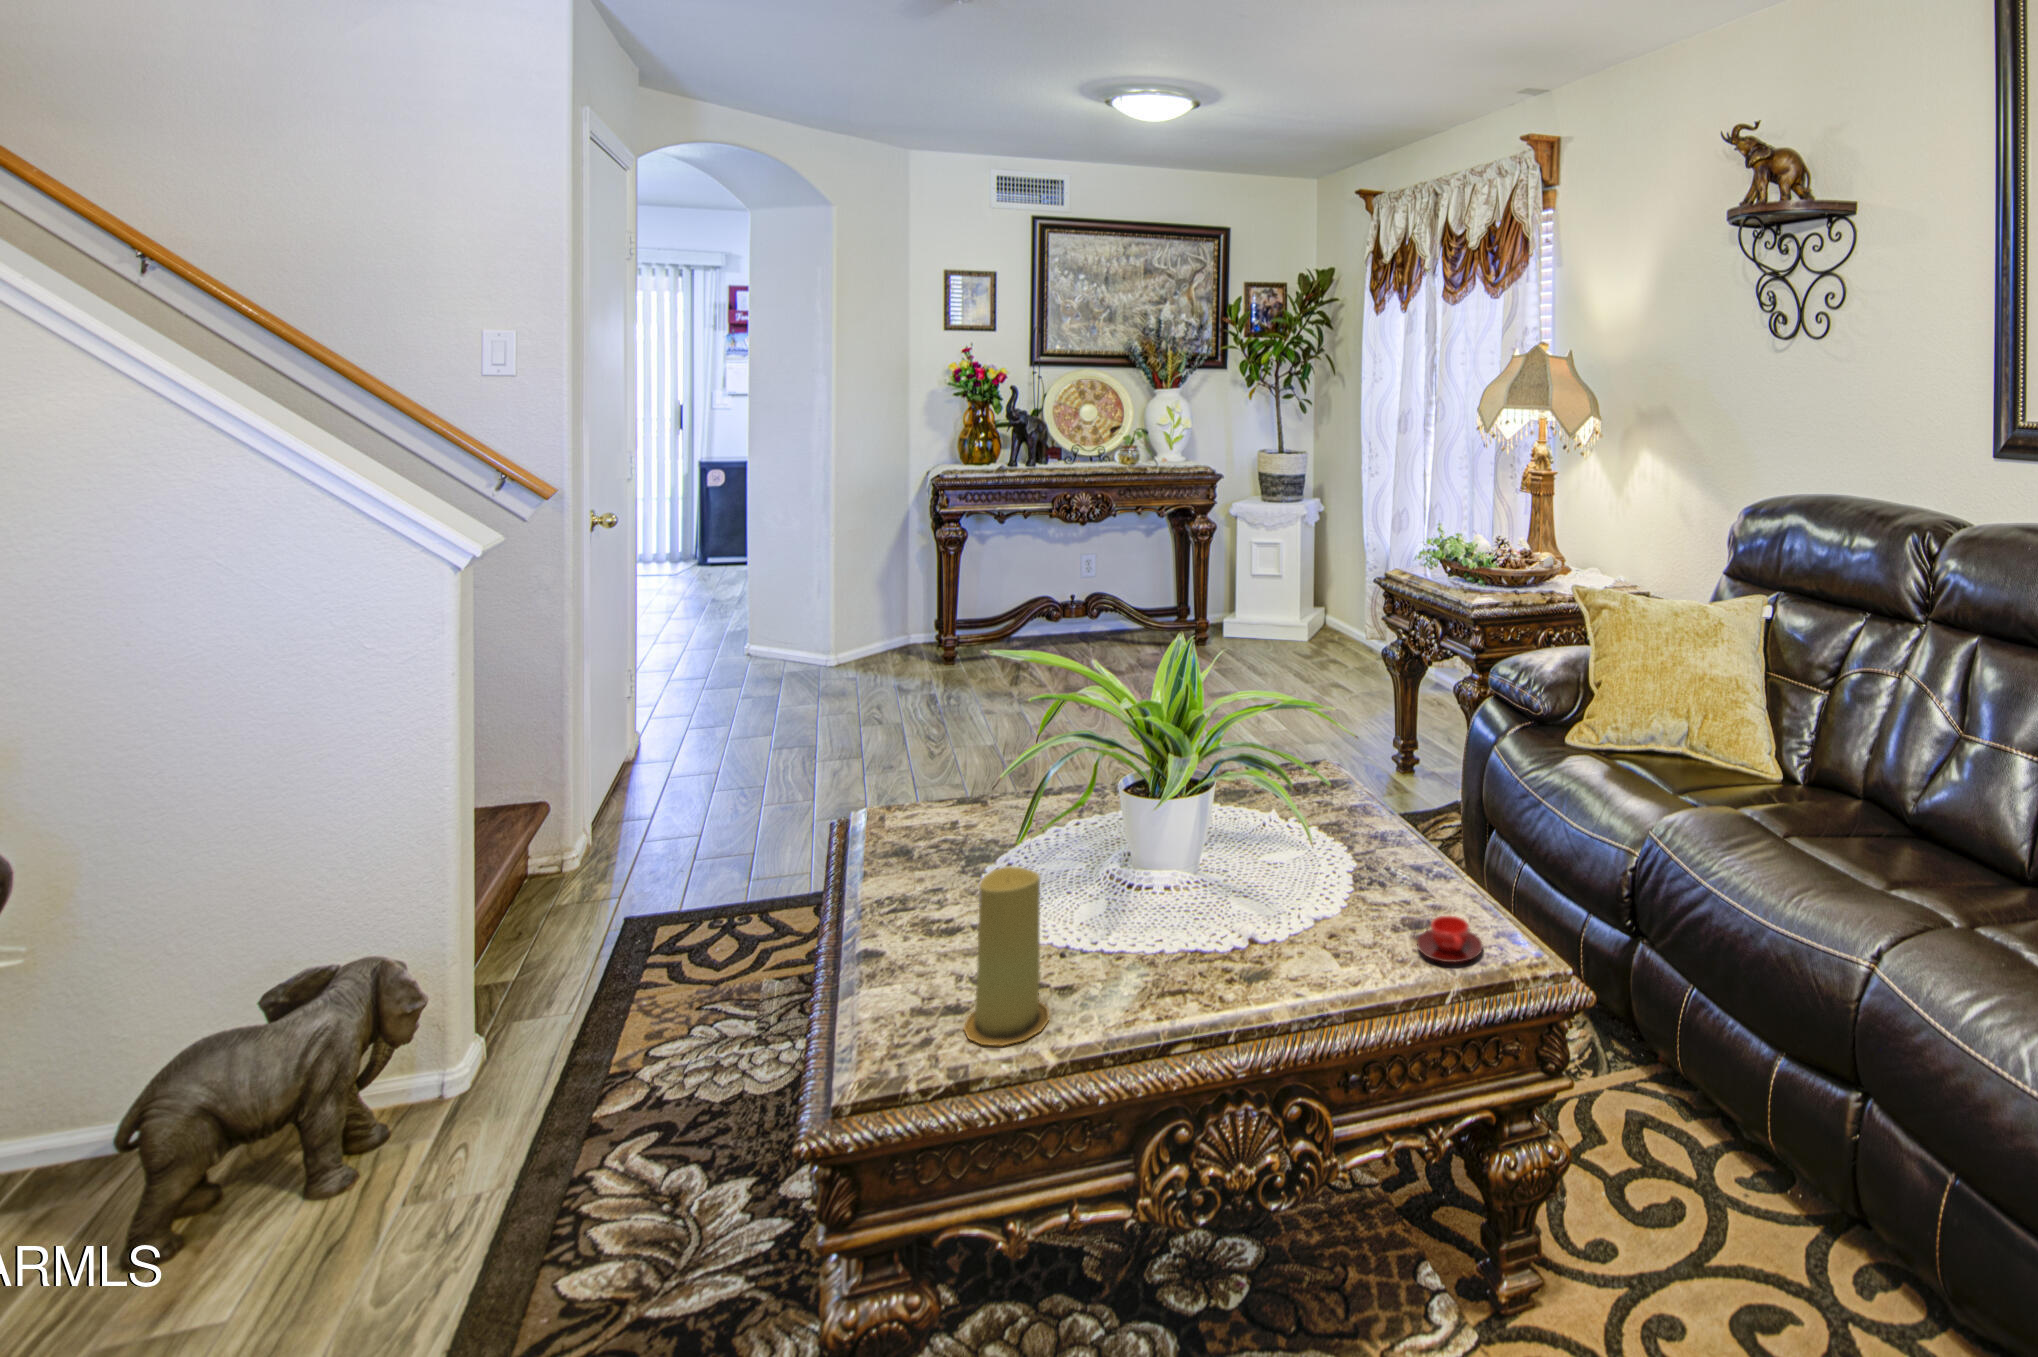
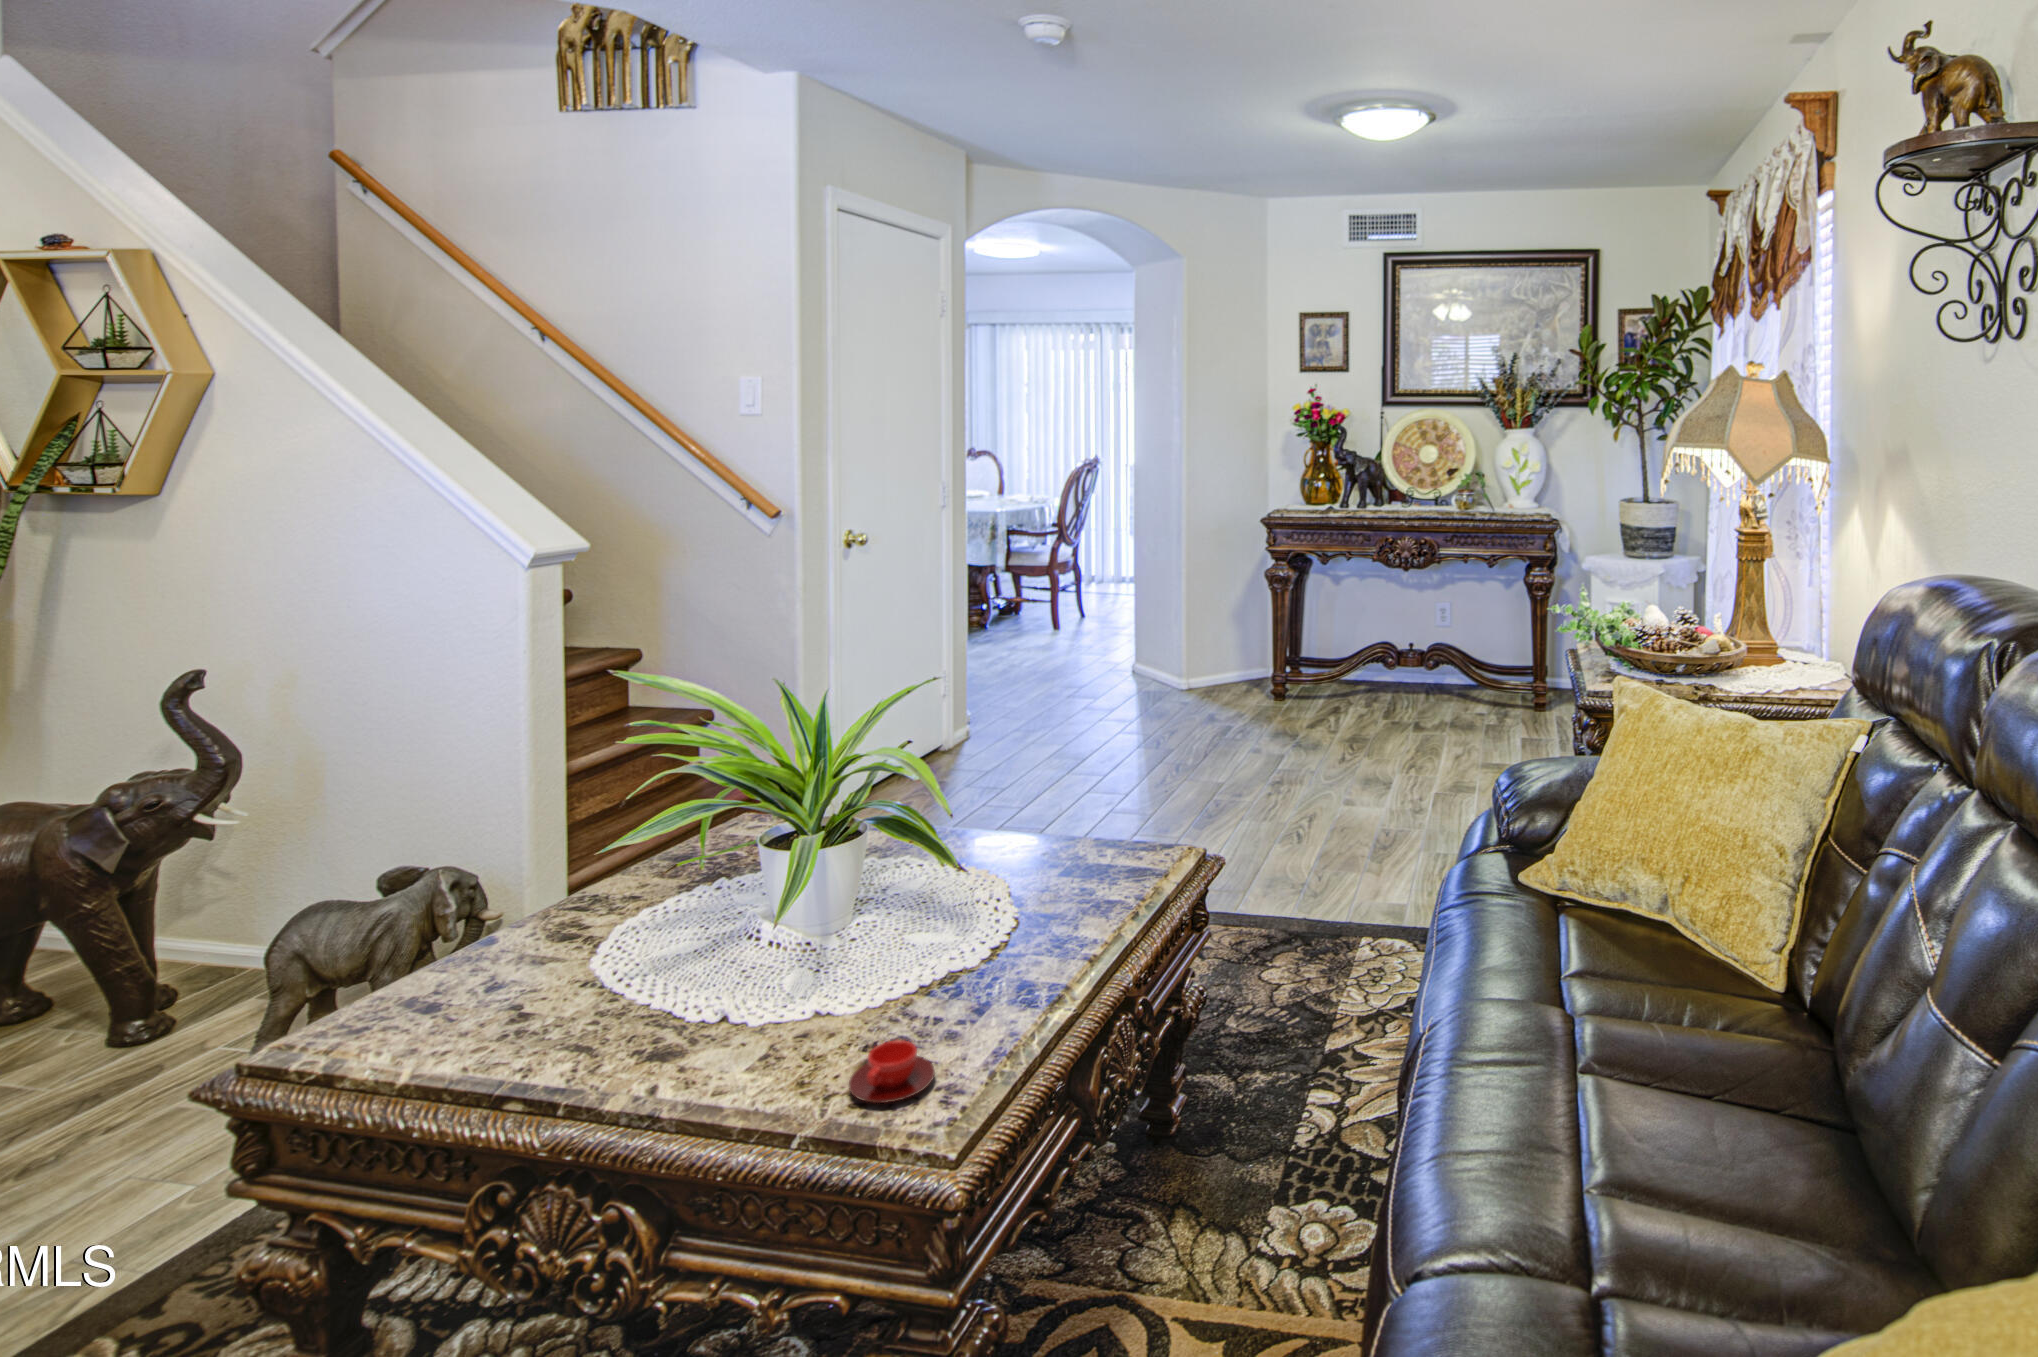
candle: present [964,867,1050,1046] -> none [439,848,539,1025]

